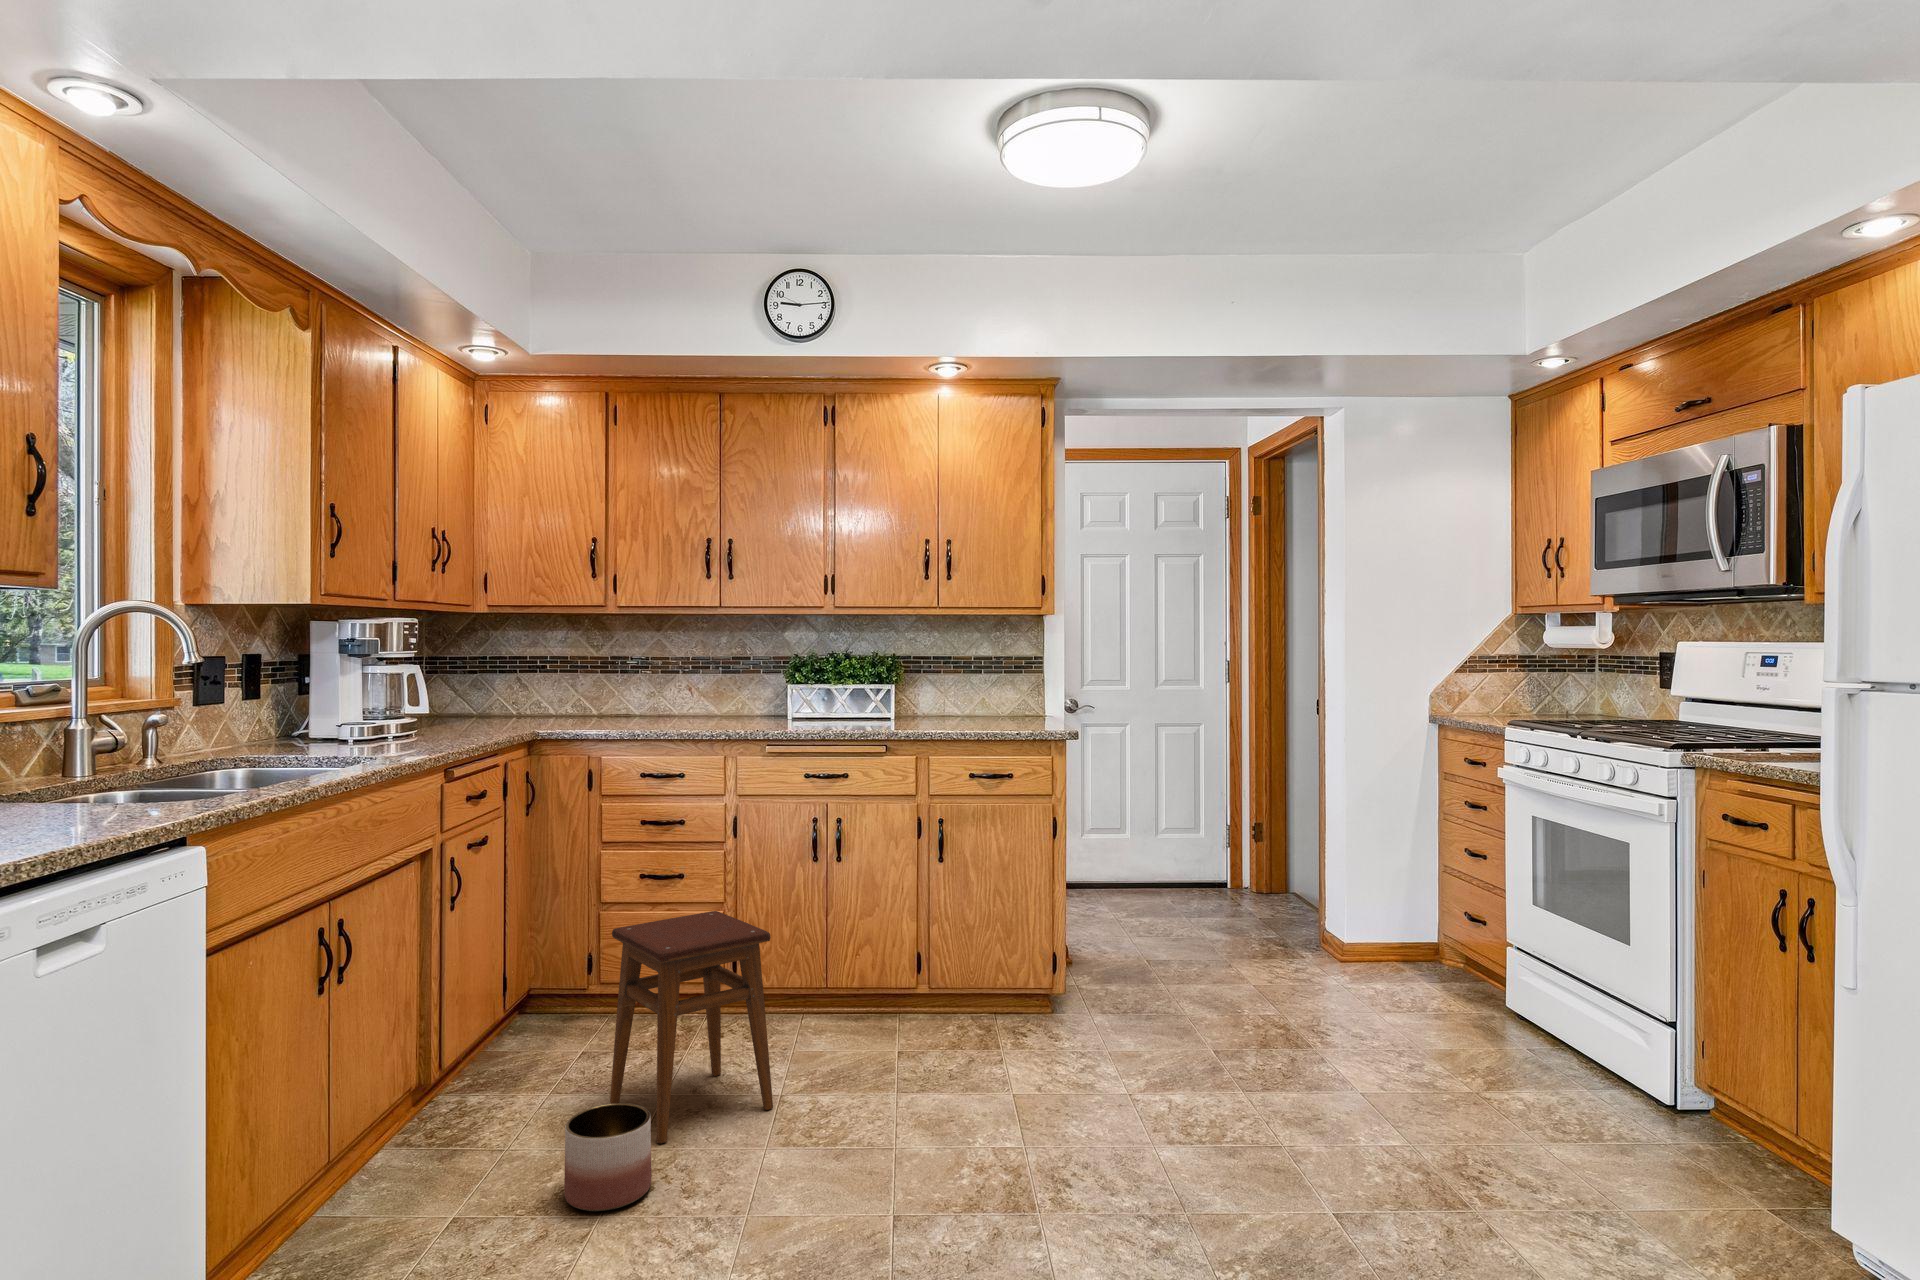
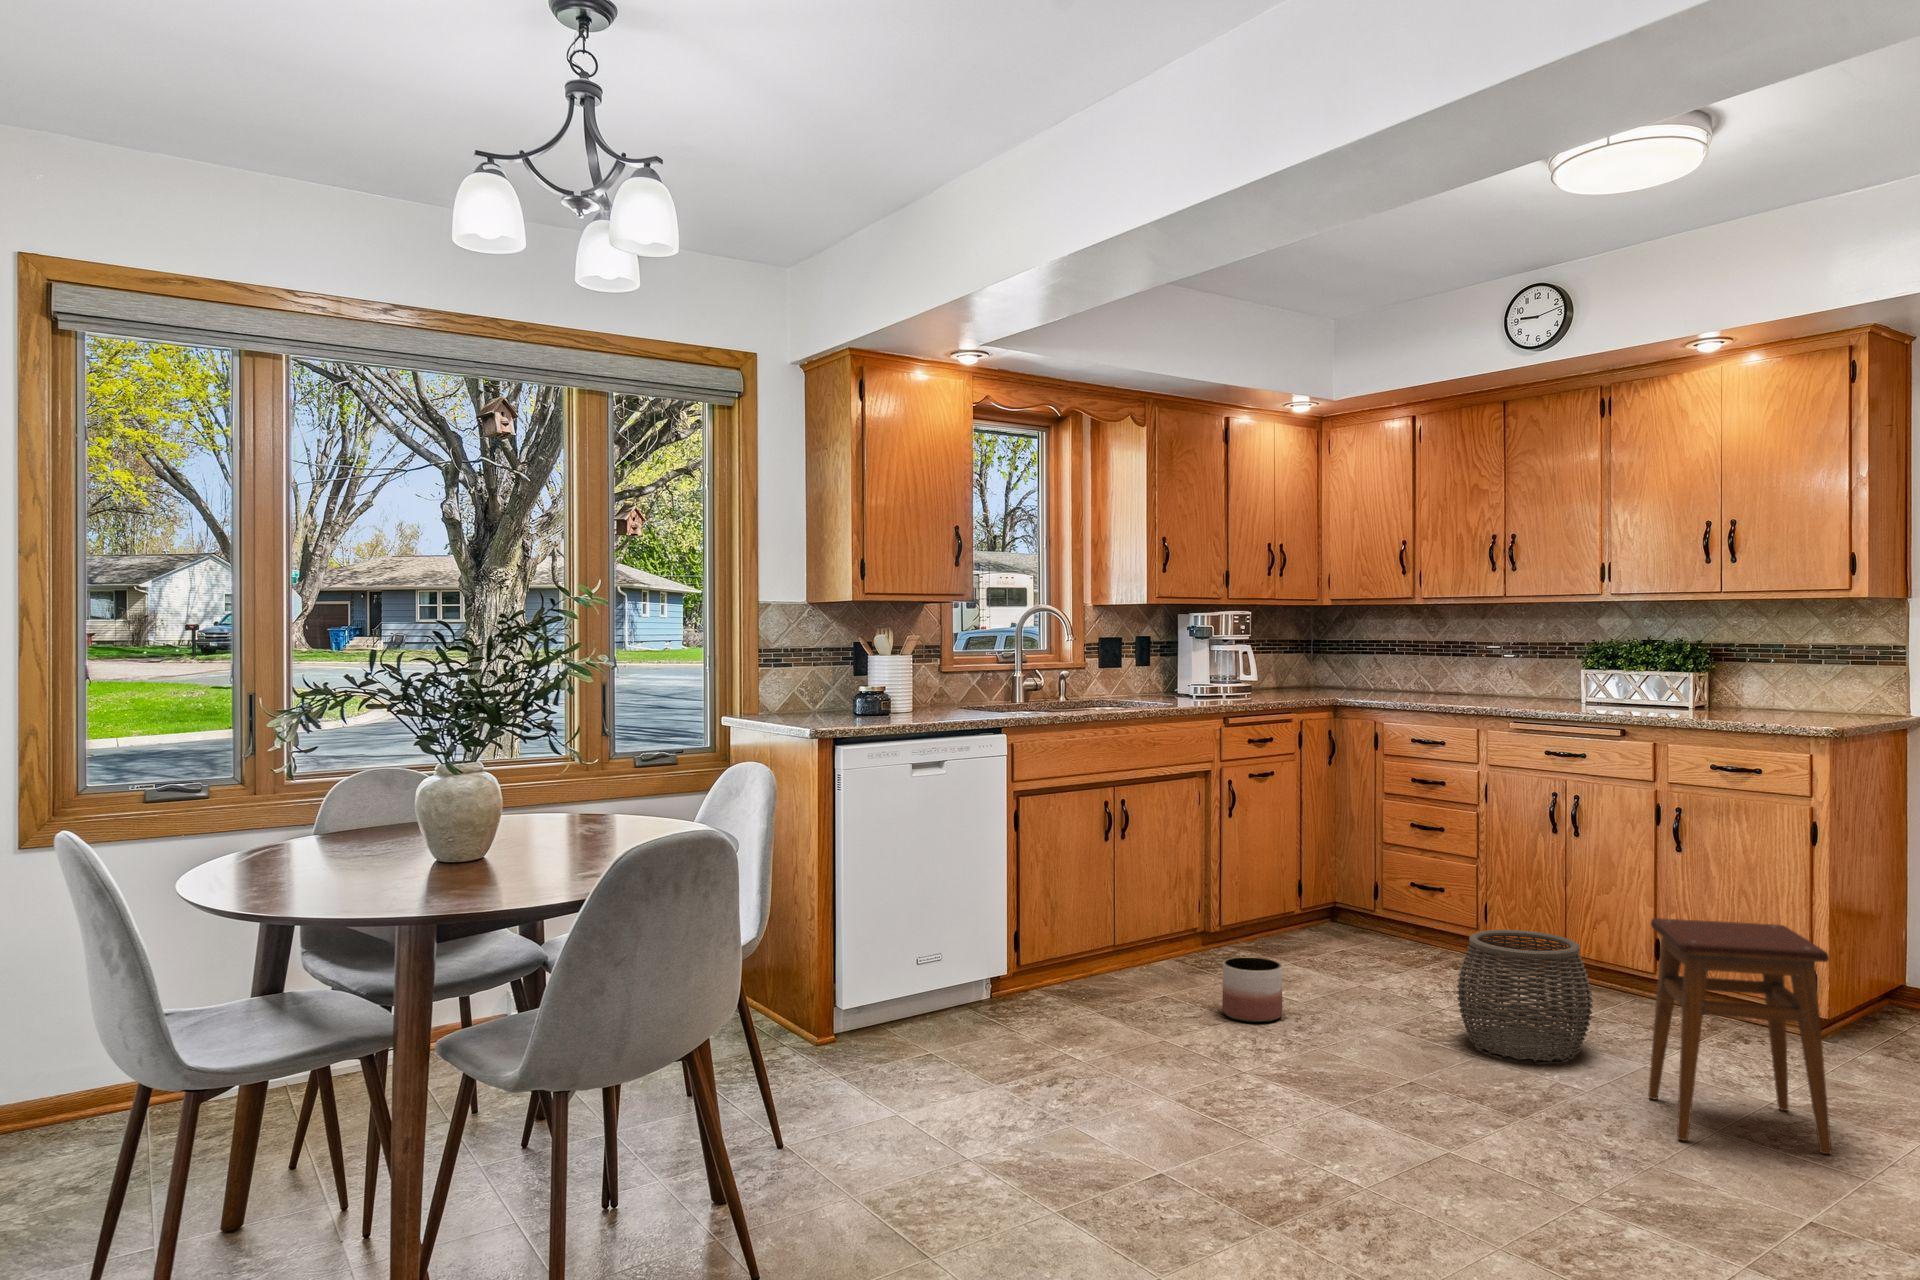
stool: present [610,911,773,1143] -> present [1648,918,1831,1154]
woven basket: none [848,977,987,1137] -> present [1456,930,1593,1062]

